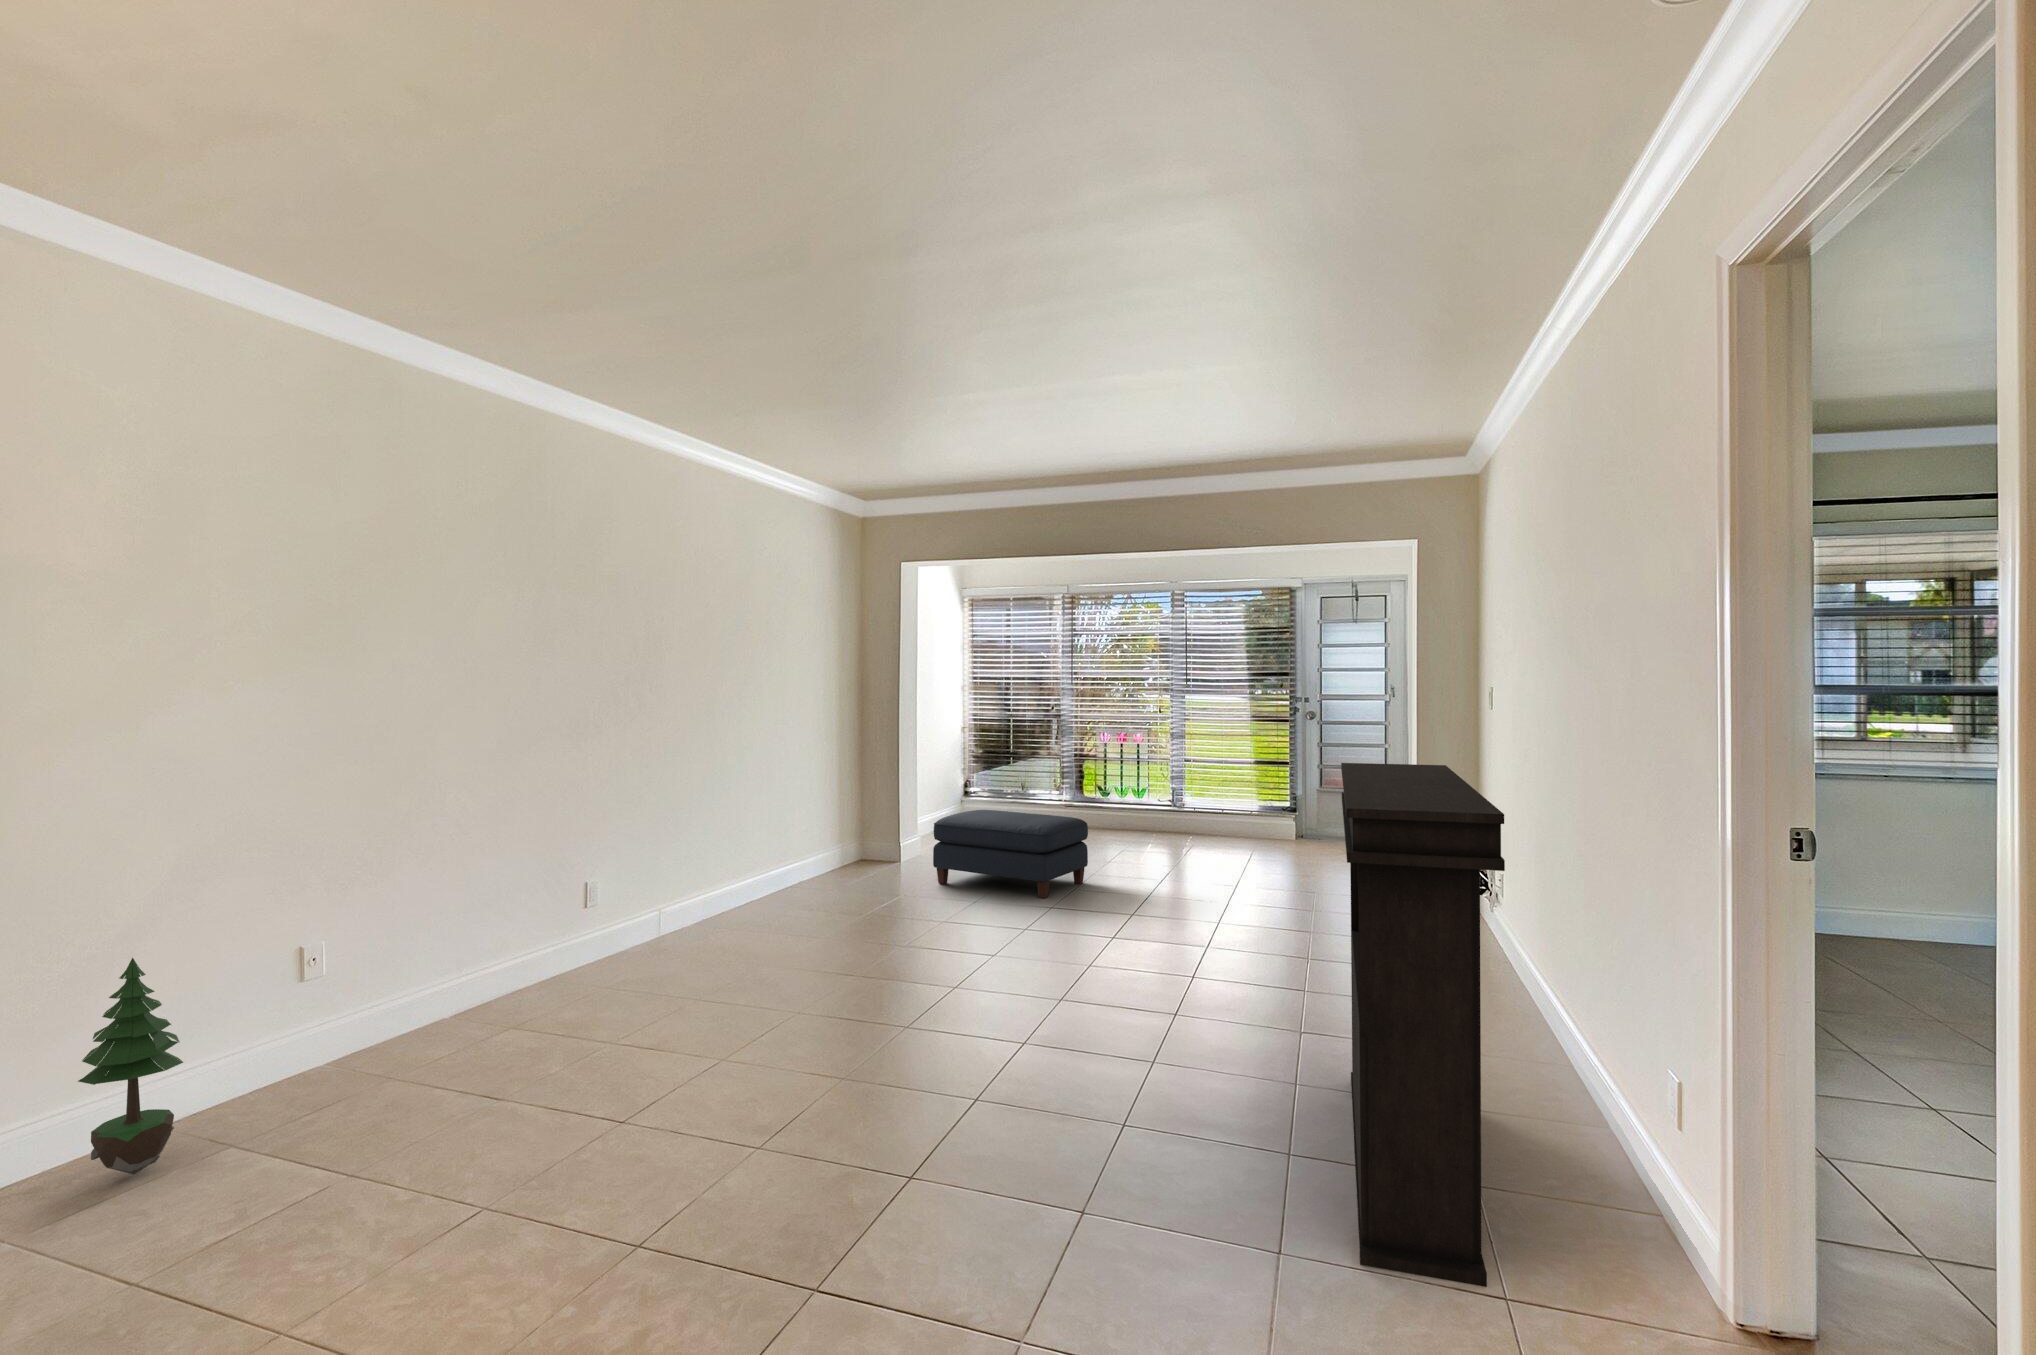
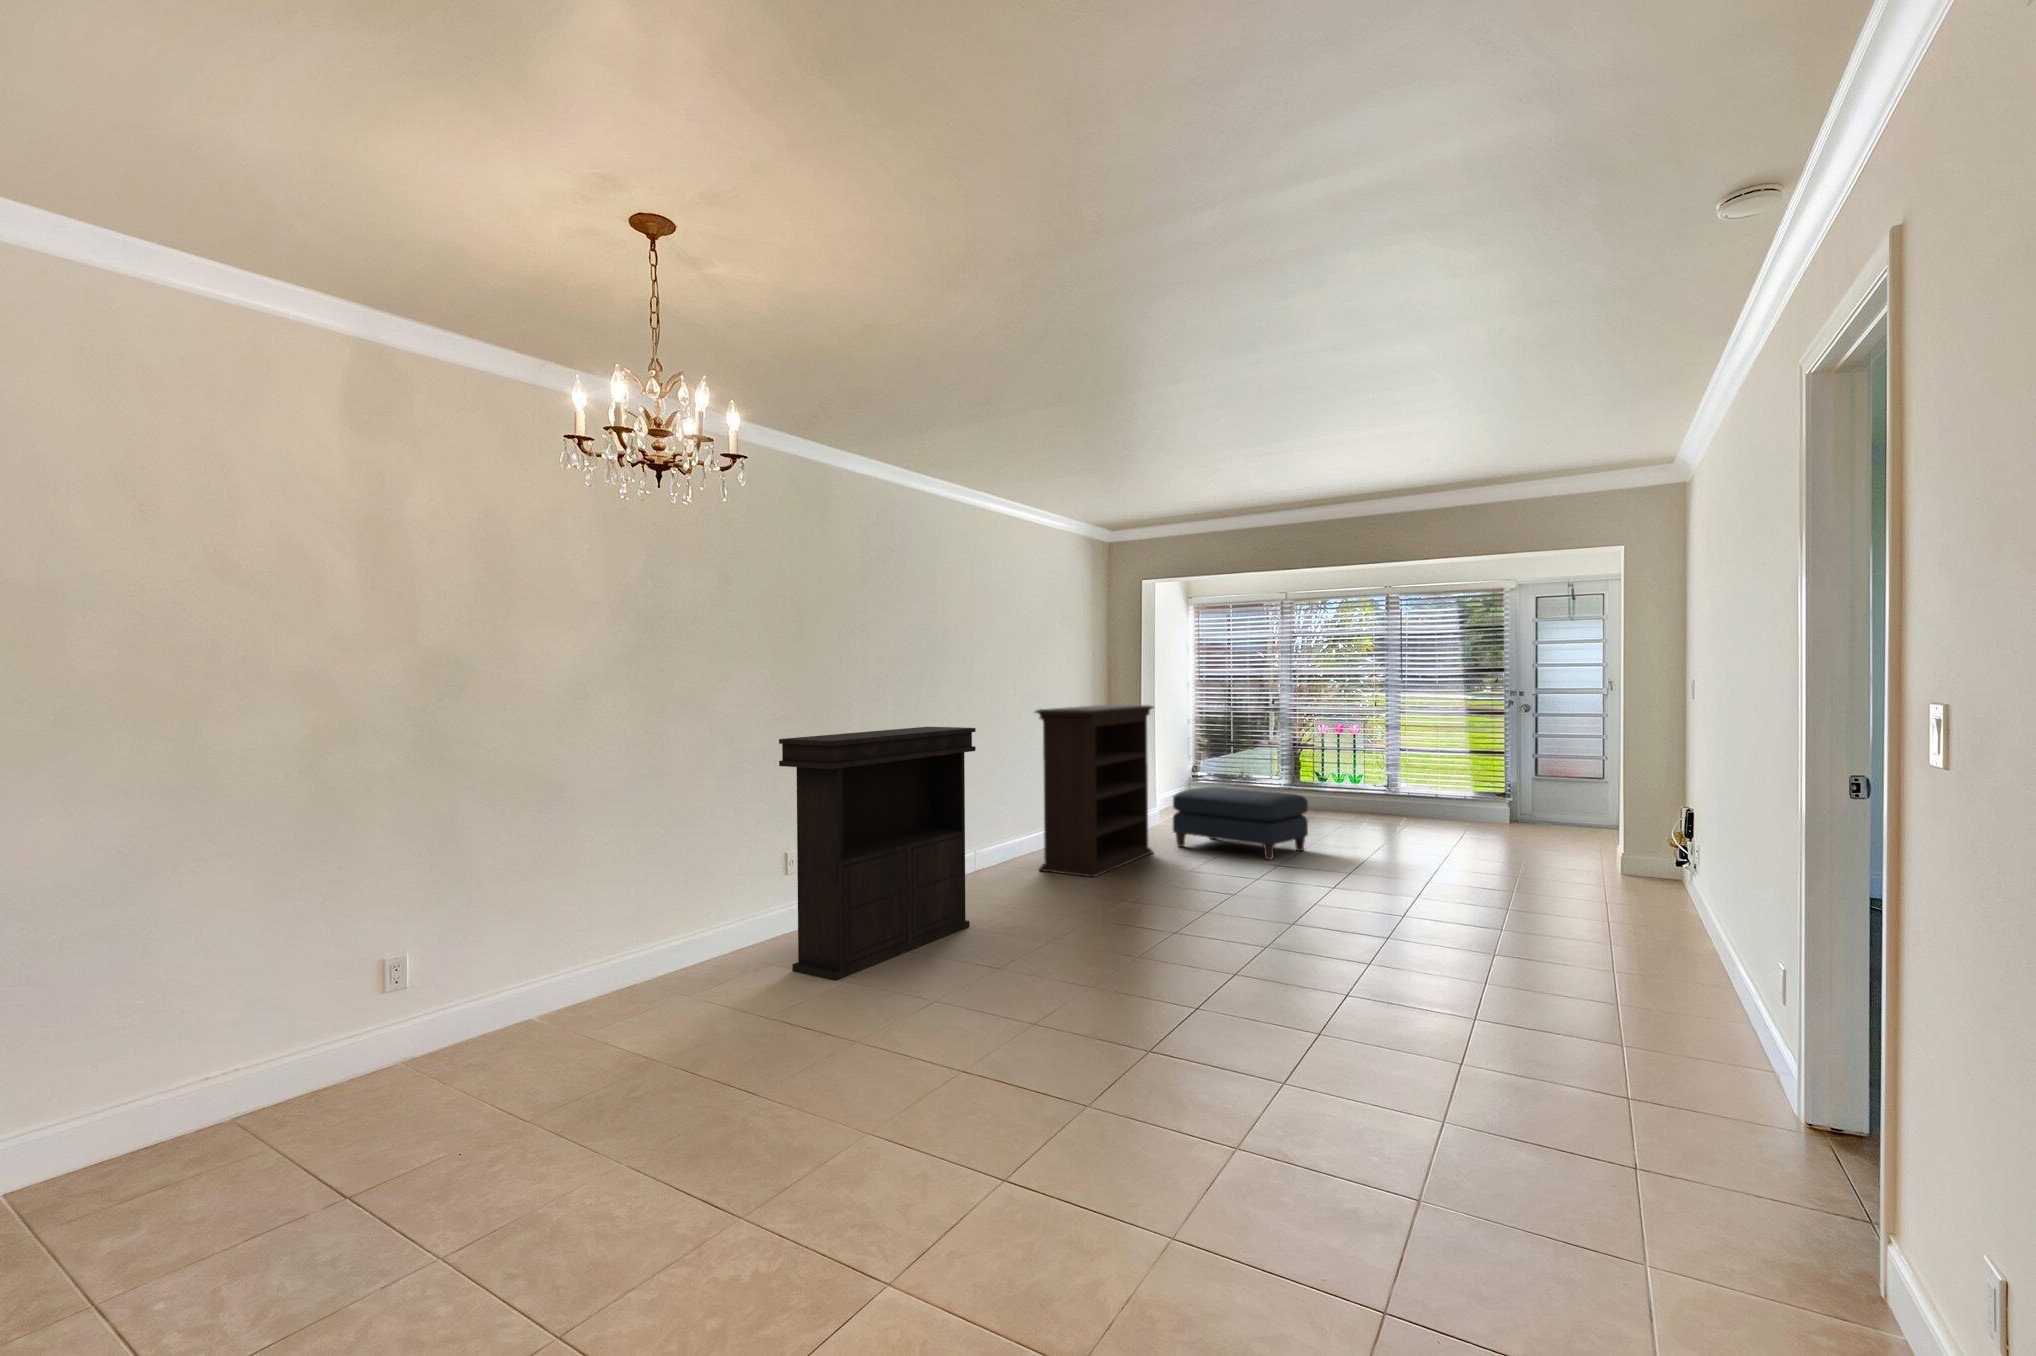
bookshelf: none [752,715,911,936] -> present [1035,705,1153,877]
console table: present [1341,763,1505,1287] -> present [779,727,976,980]
potted tree: present [78,958,183,1174] -> none [682,841,731,973]

